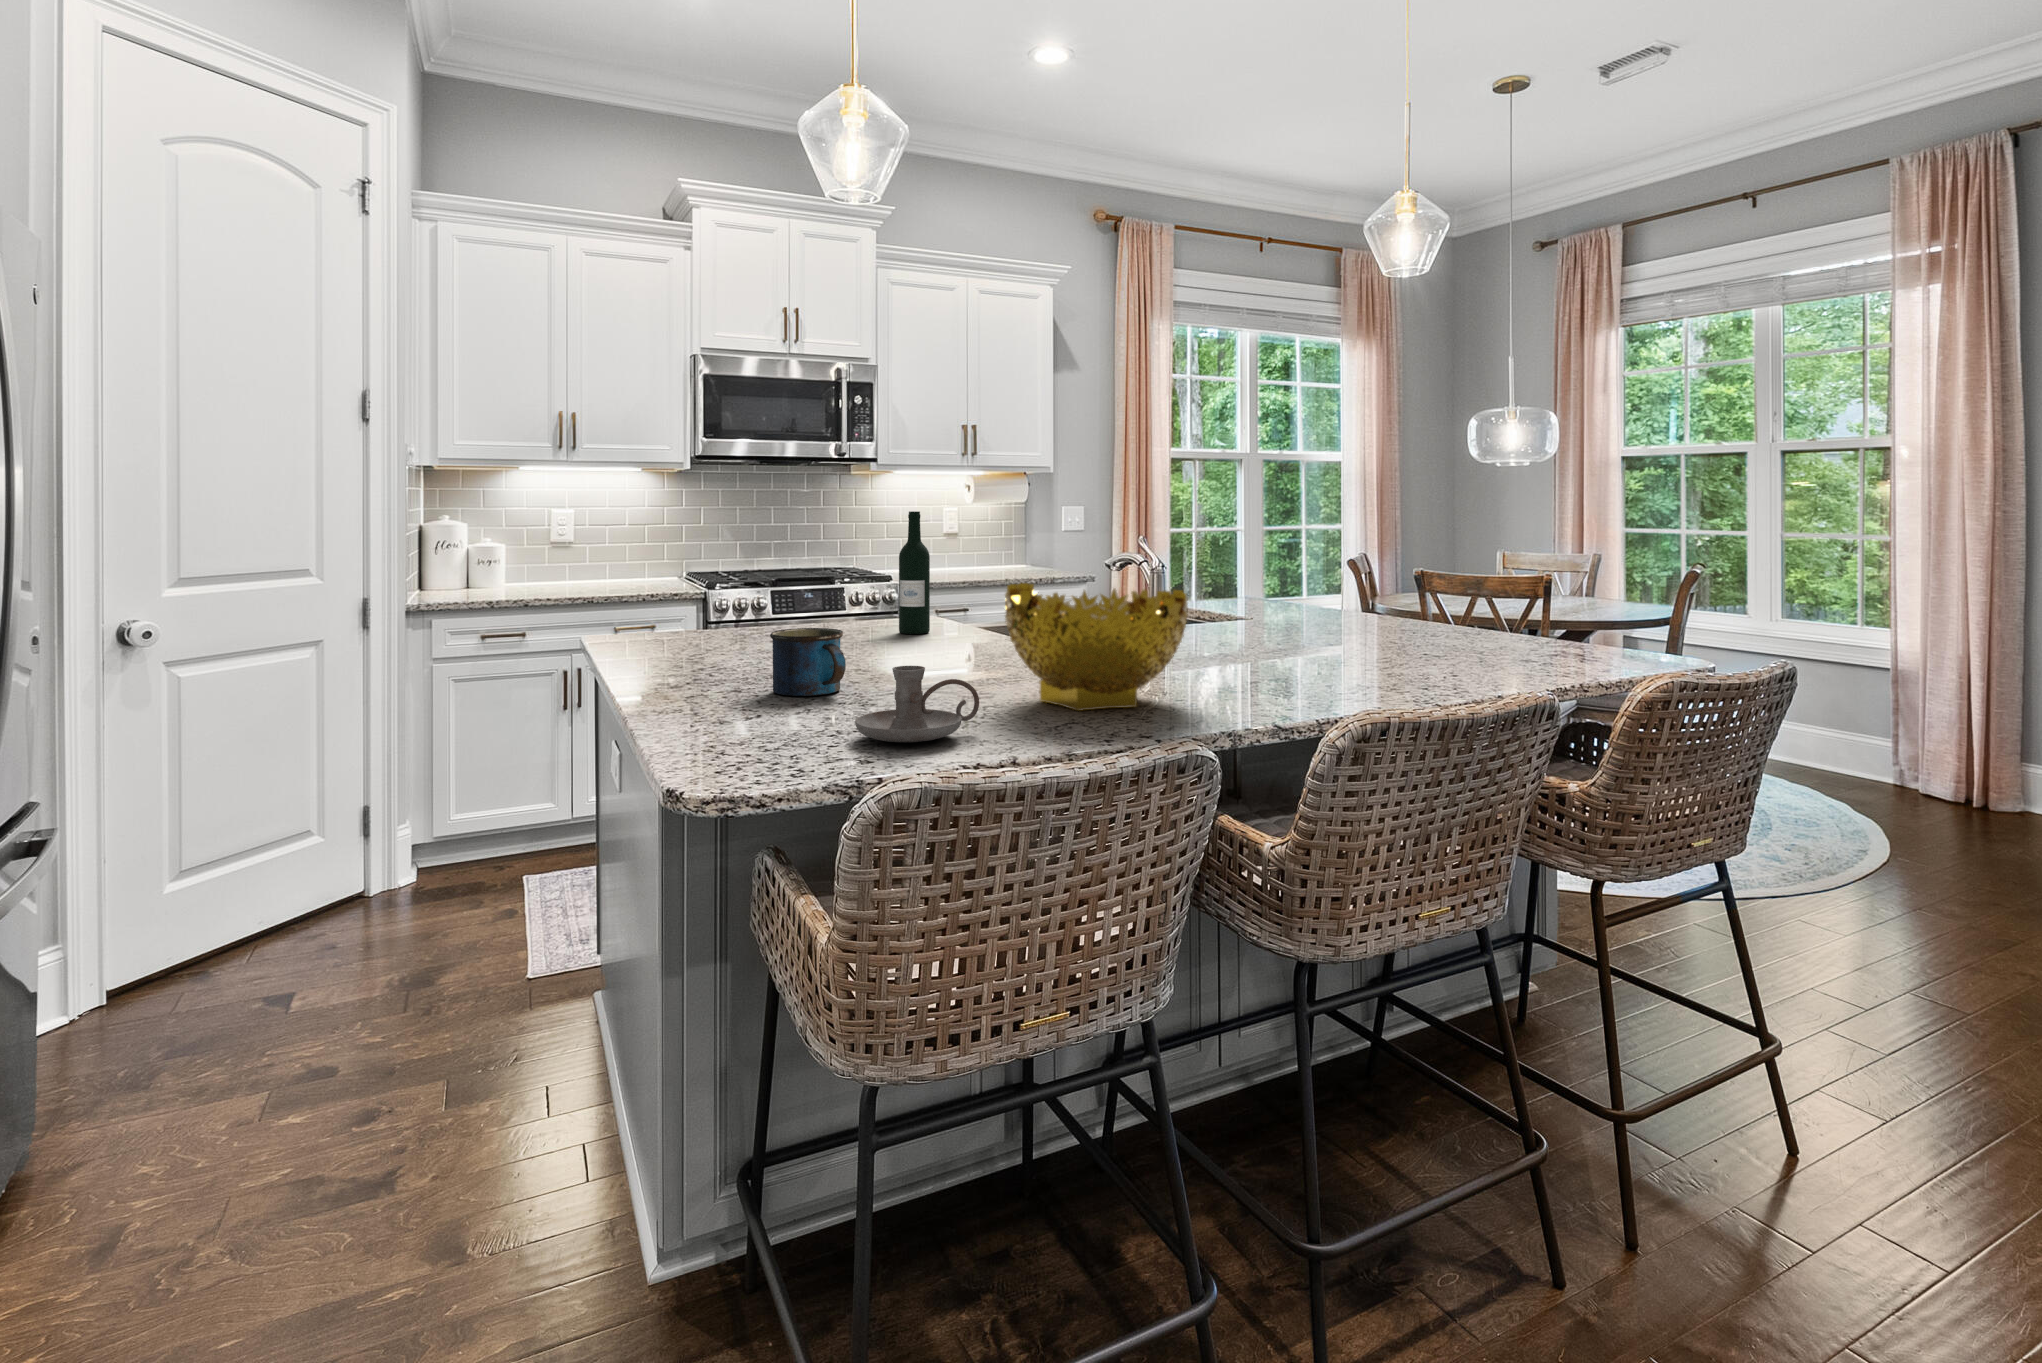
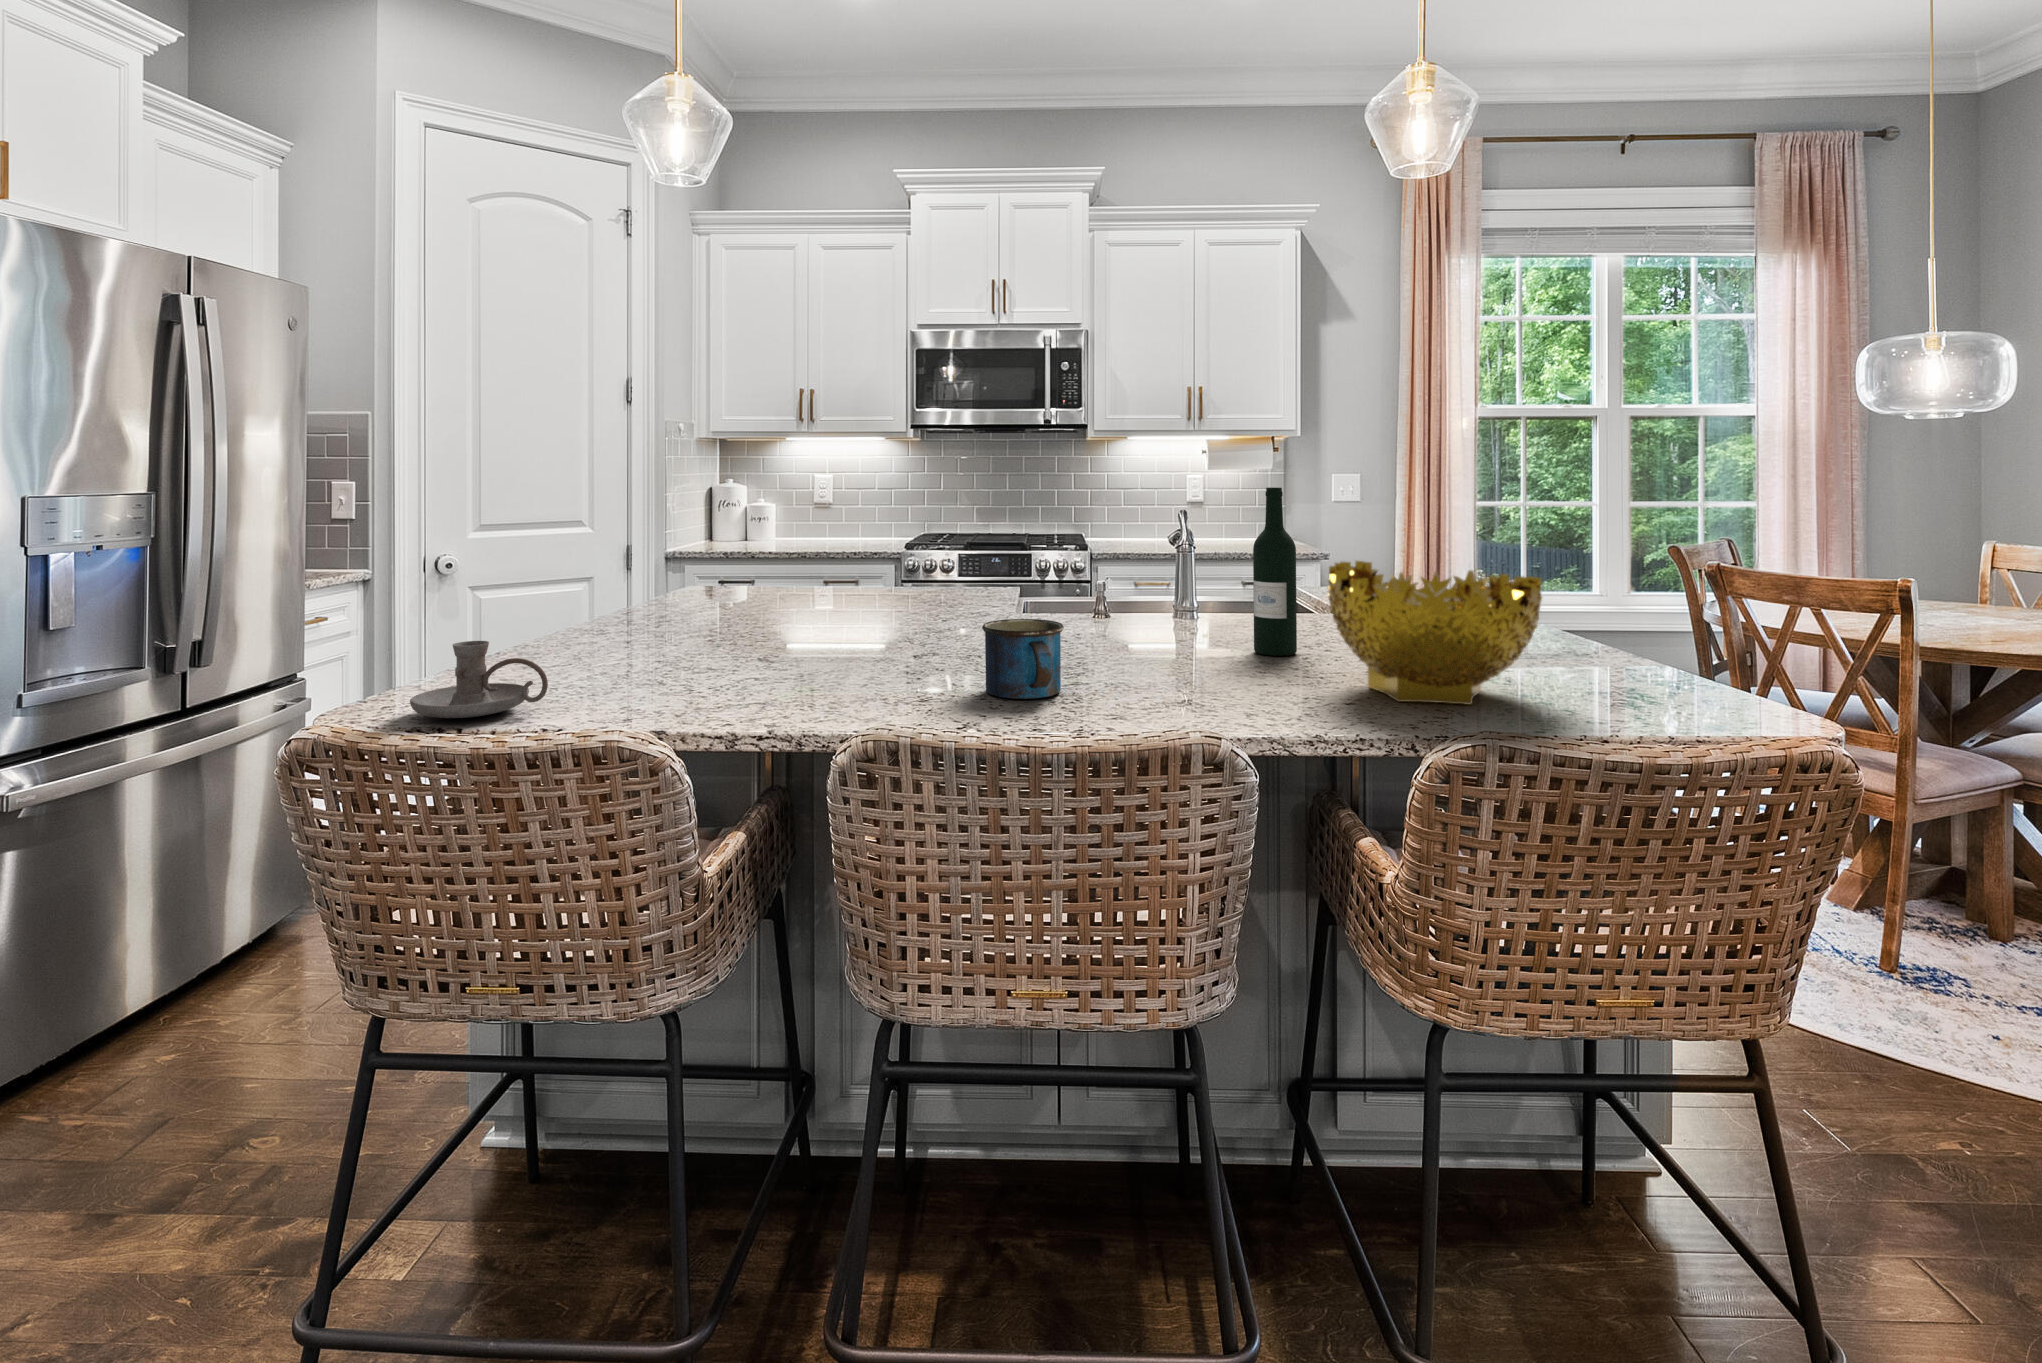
wine bottle: present [899,511,930,634] -> present [1253,488,1297,656]
decorative bowl: present [1005,583,1188,711] -> present [1328,561,1542,705]
mug: present [770,628,846,696] -> present [982,619,1064,699]

